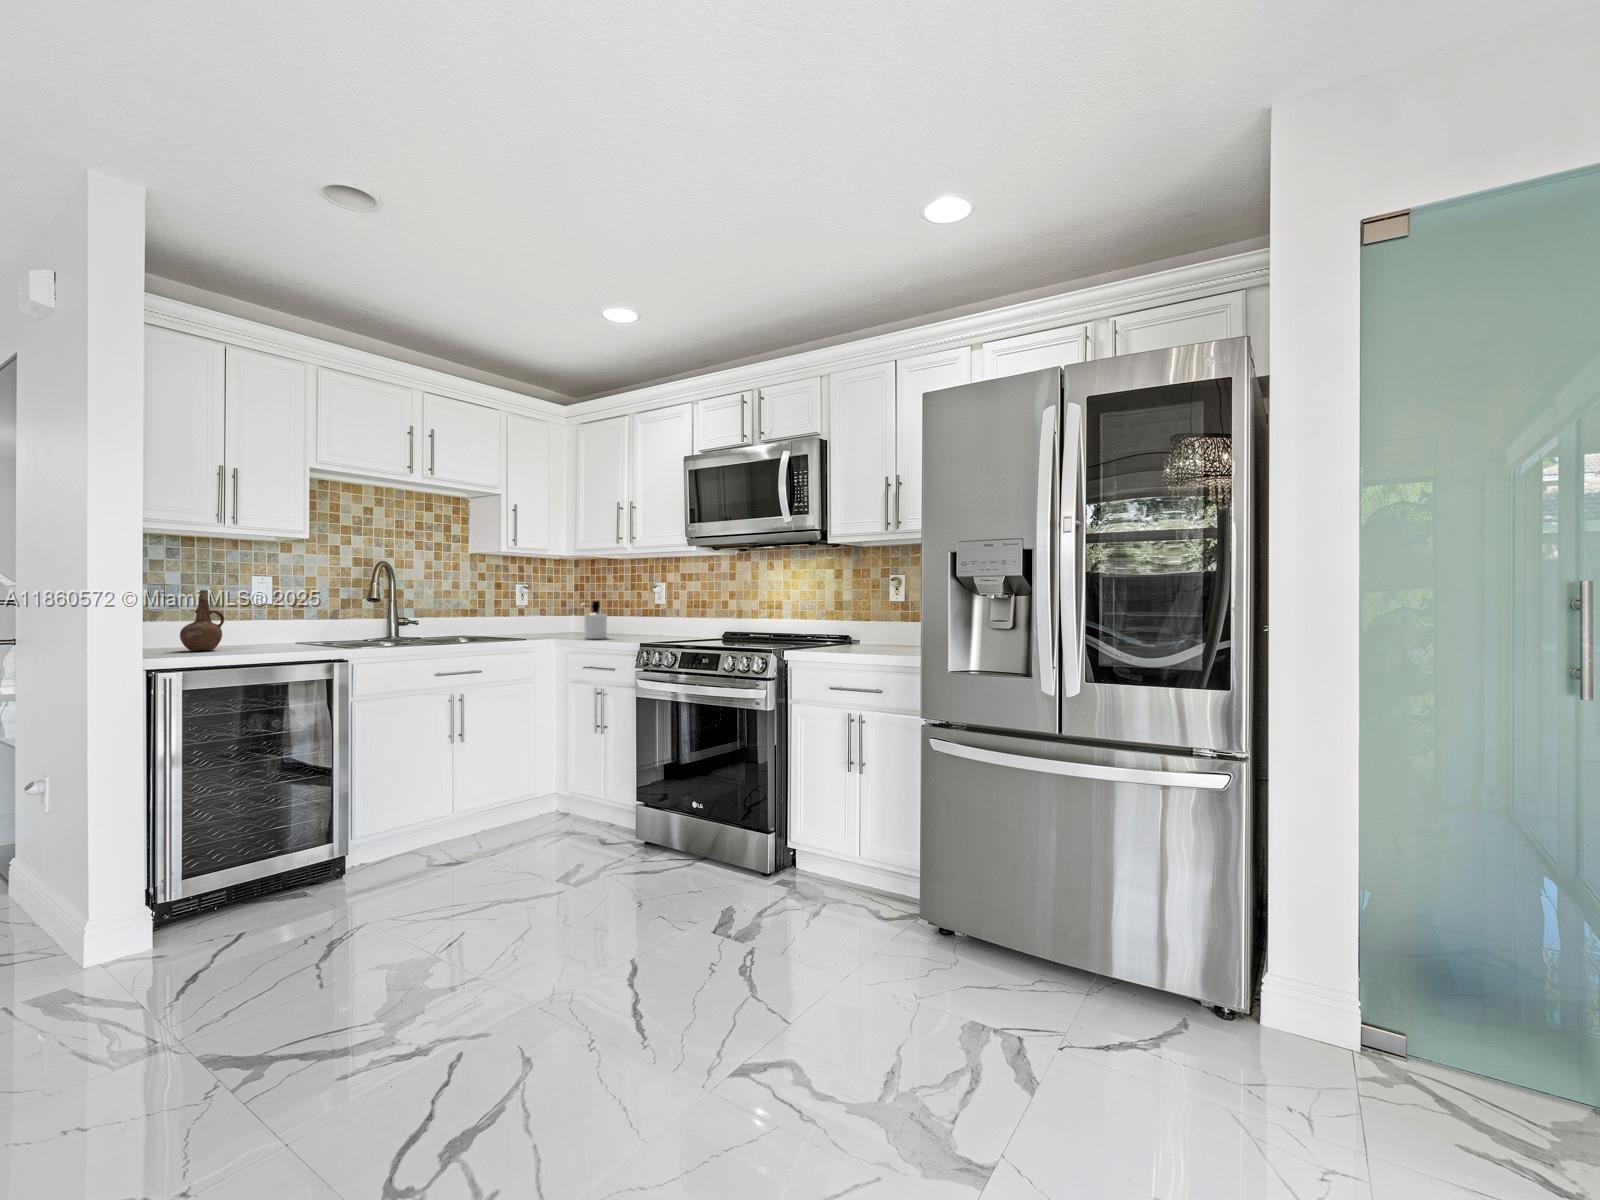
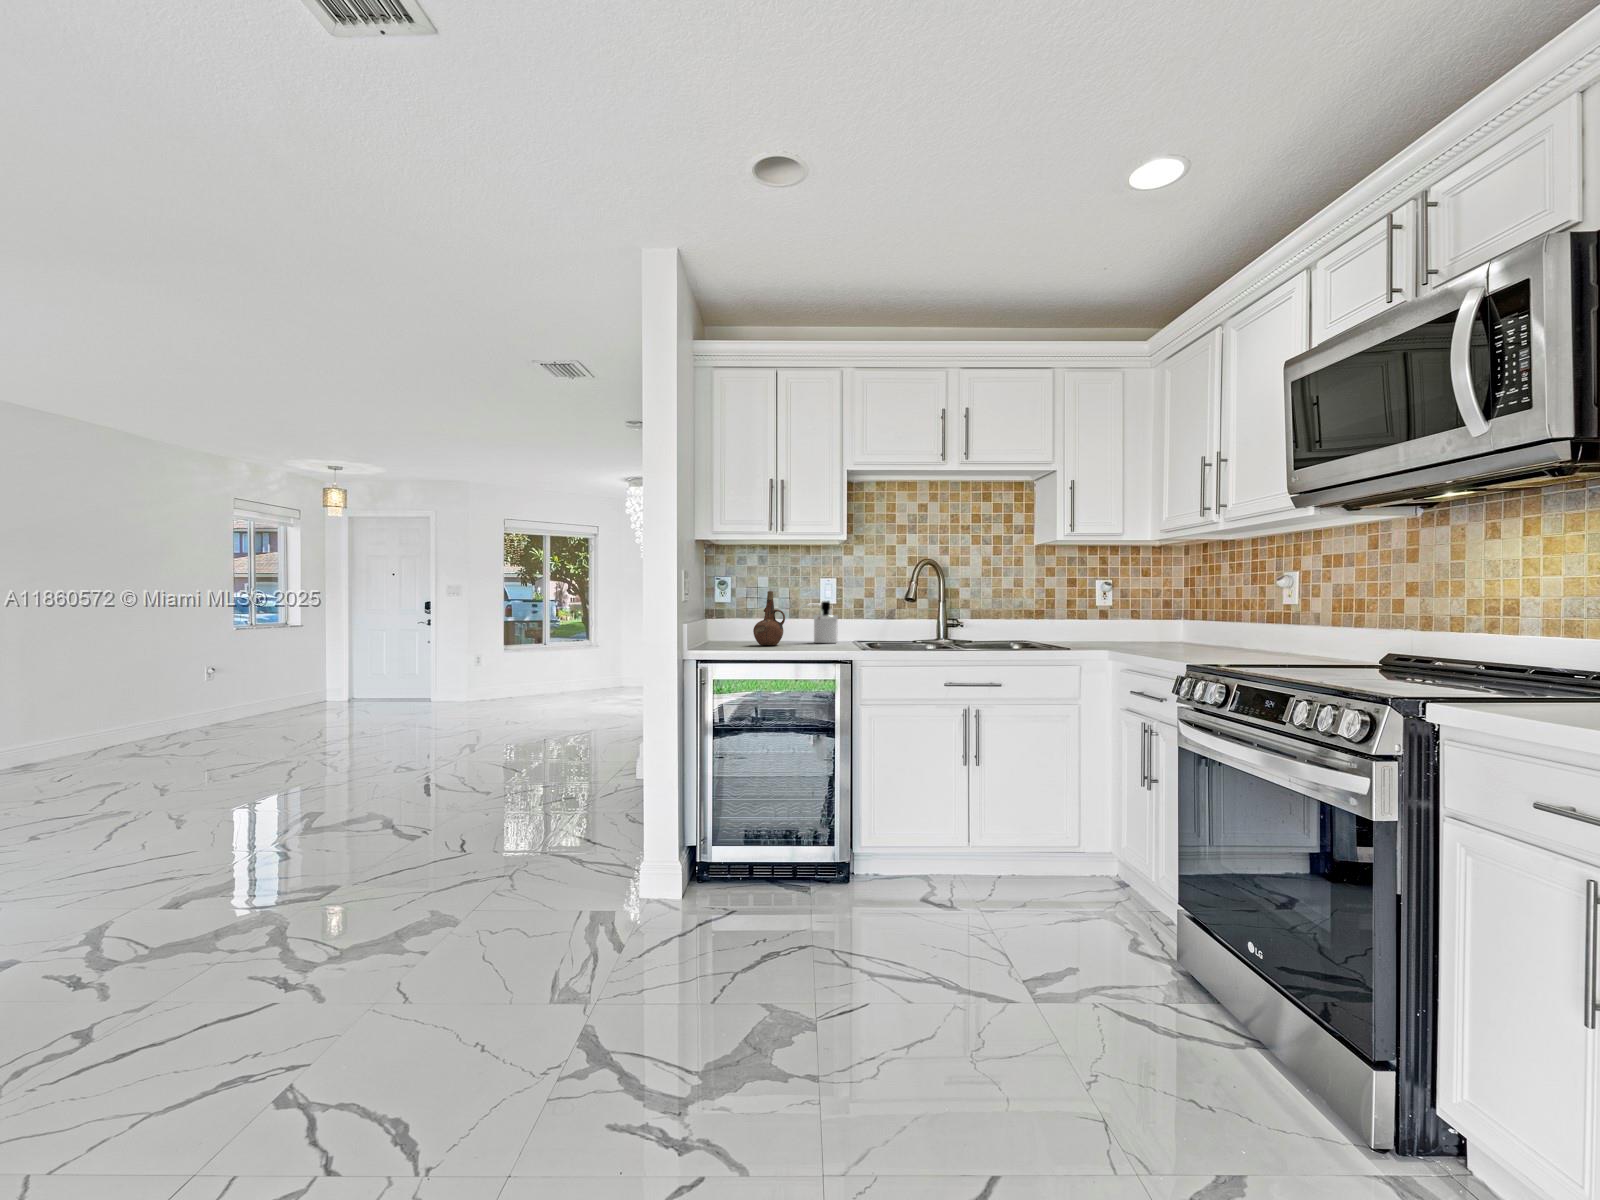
soap dispenser: present [580,601,608,639] -> present [800,601,838,643]

